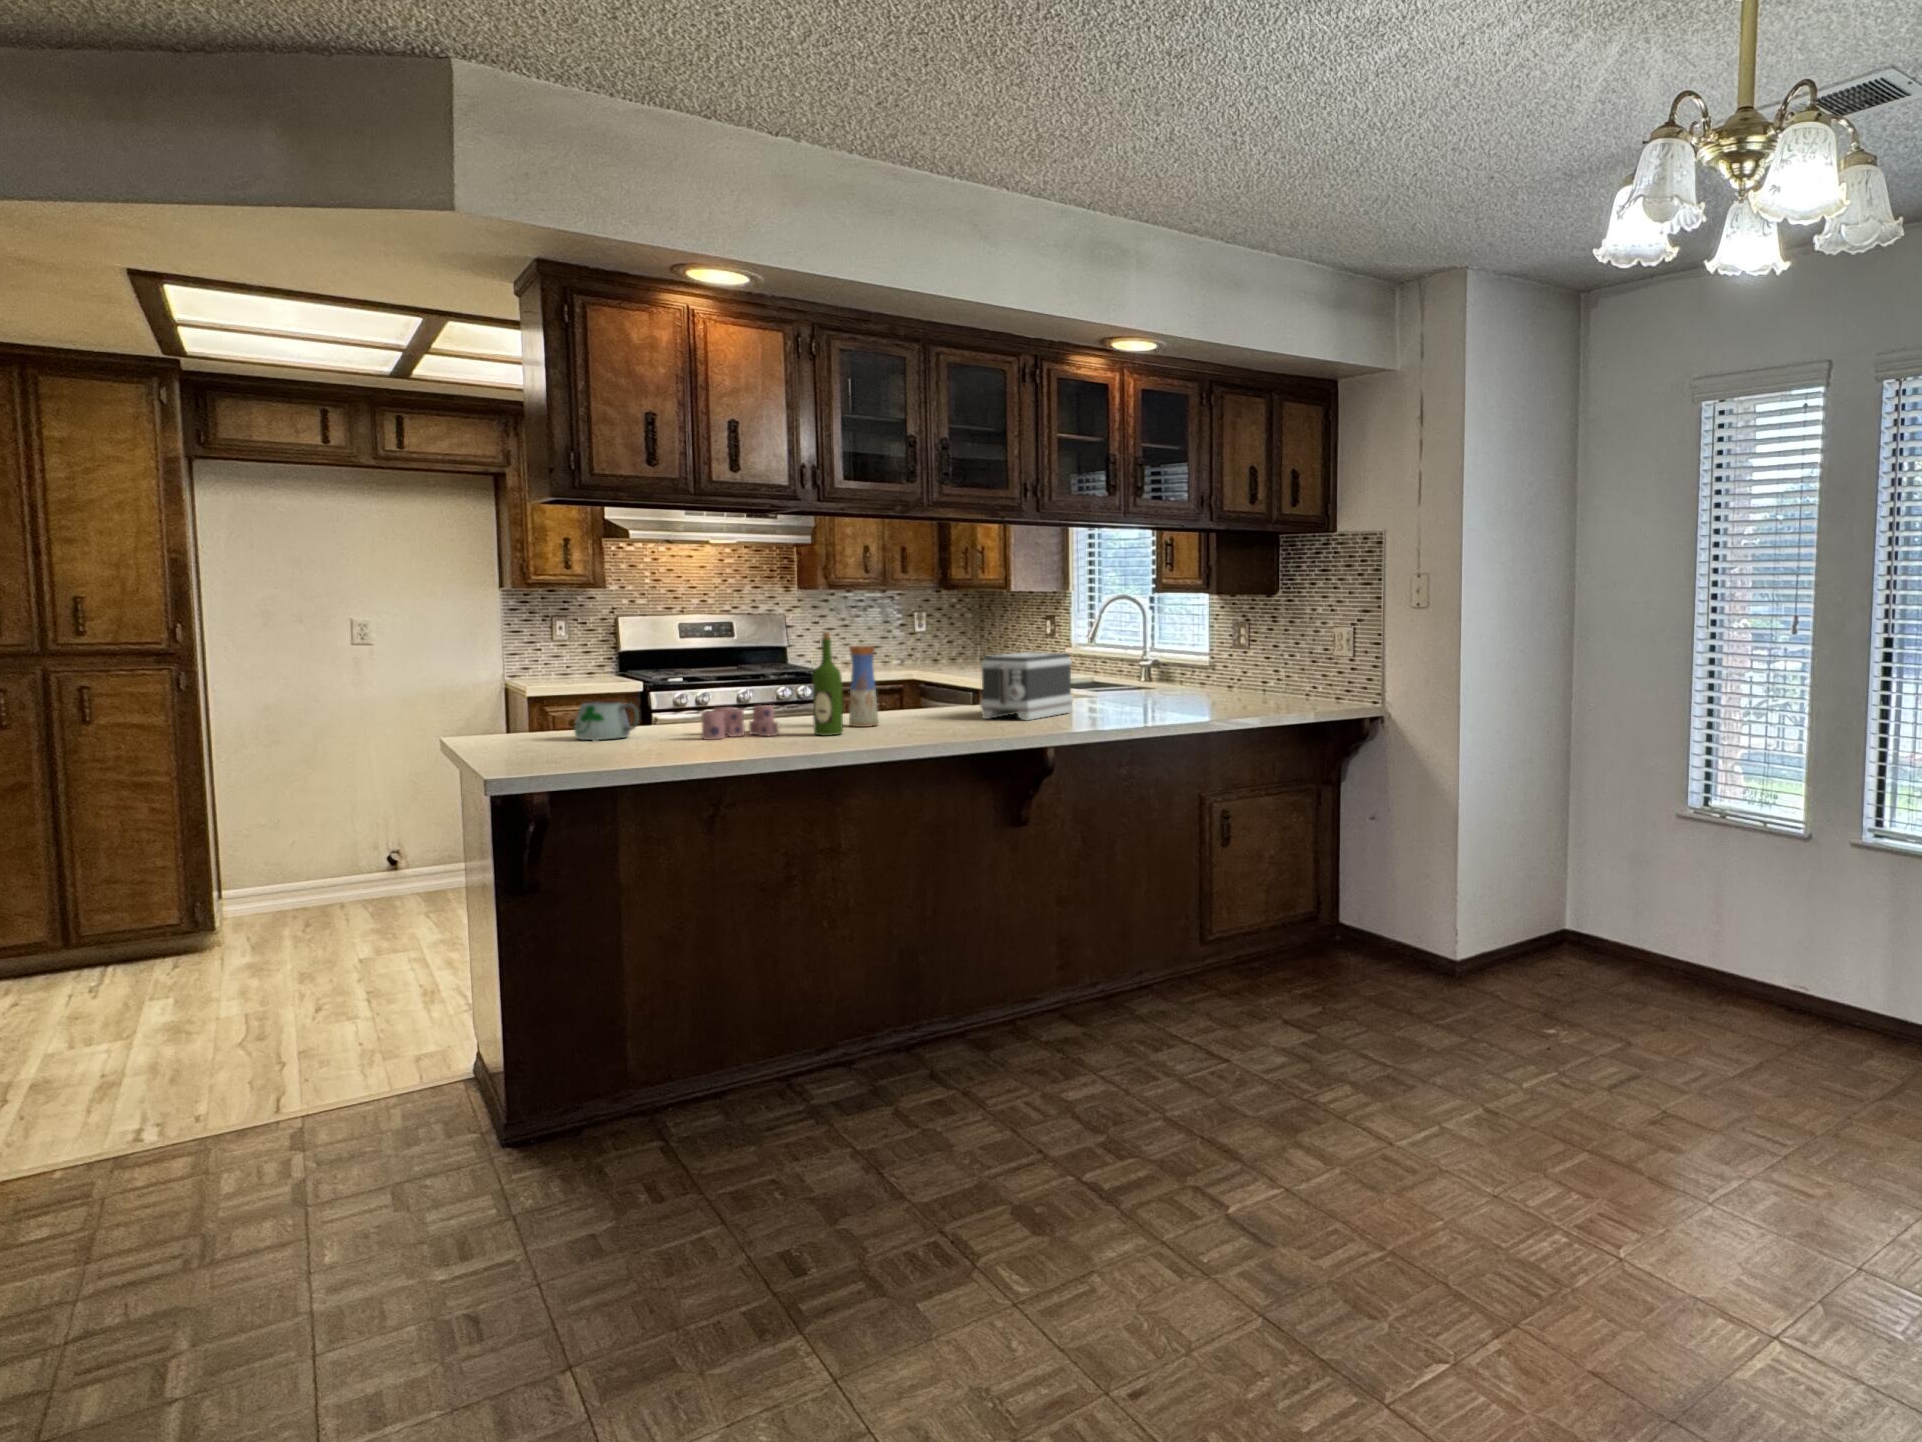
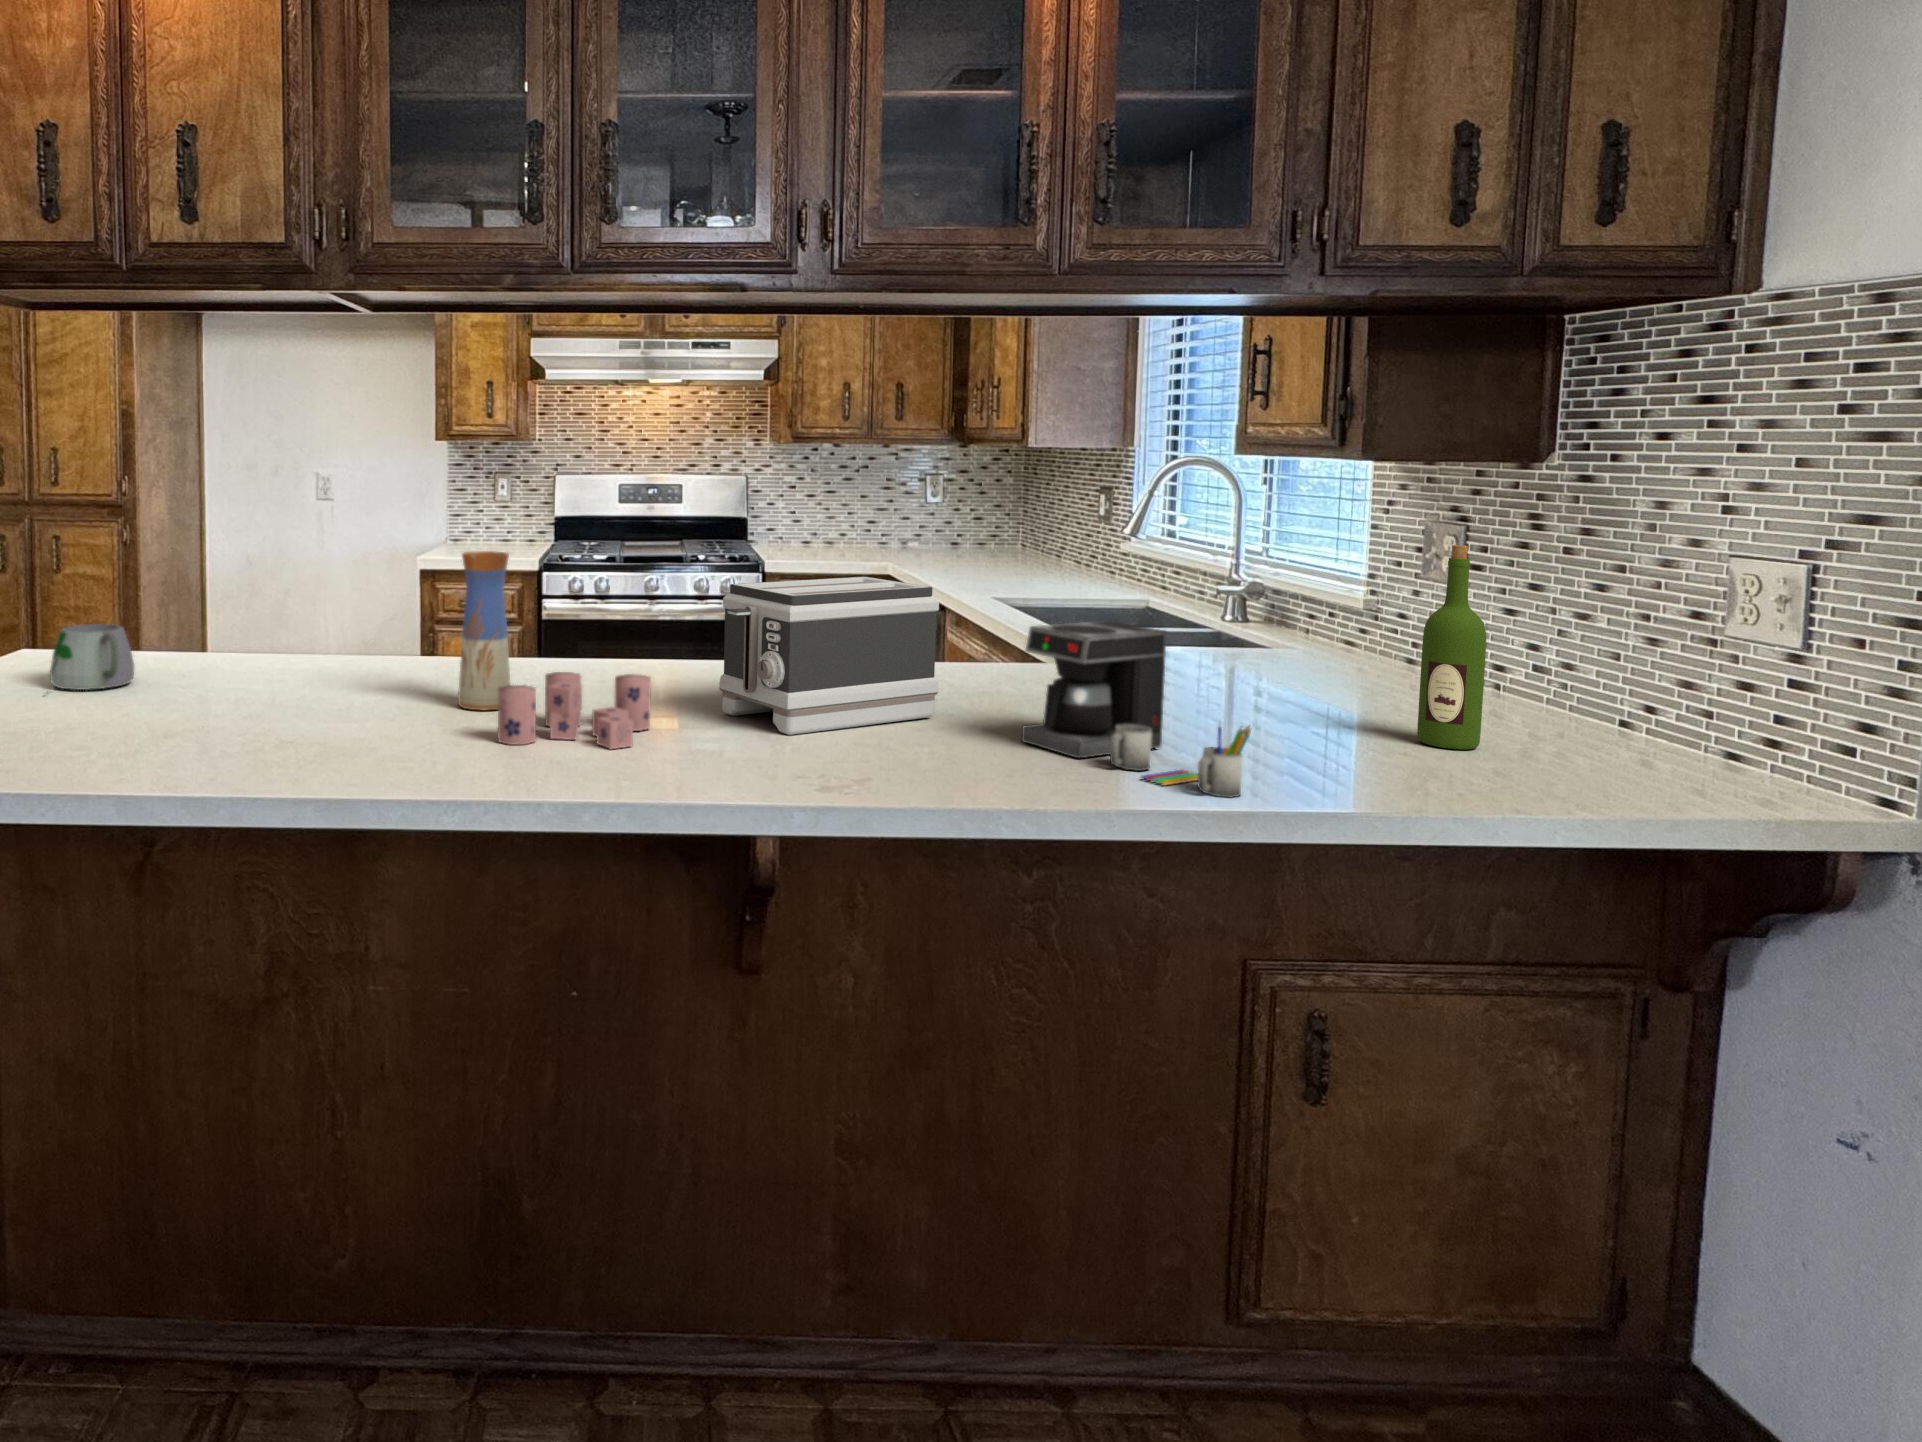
wine bottle: present [813,632,843,736] -> present [1417,545,1486,749]
coffee maker: none [1119,663,1215,718] -> present [1022,621,1251,797]
candle: present [702,705,778,740] -> present [498,672,651,749]

